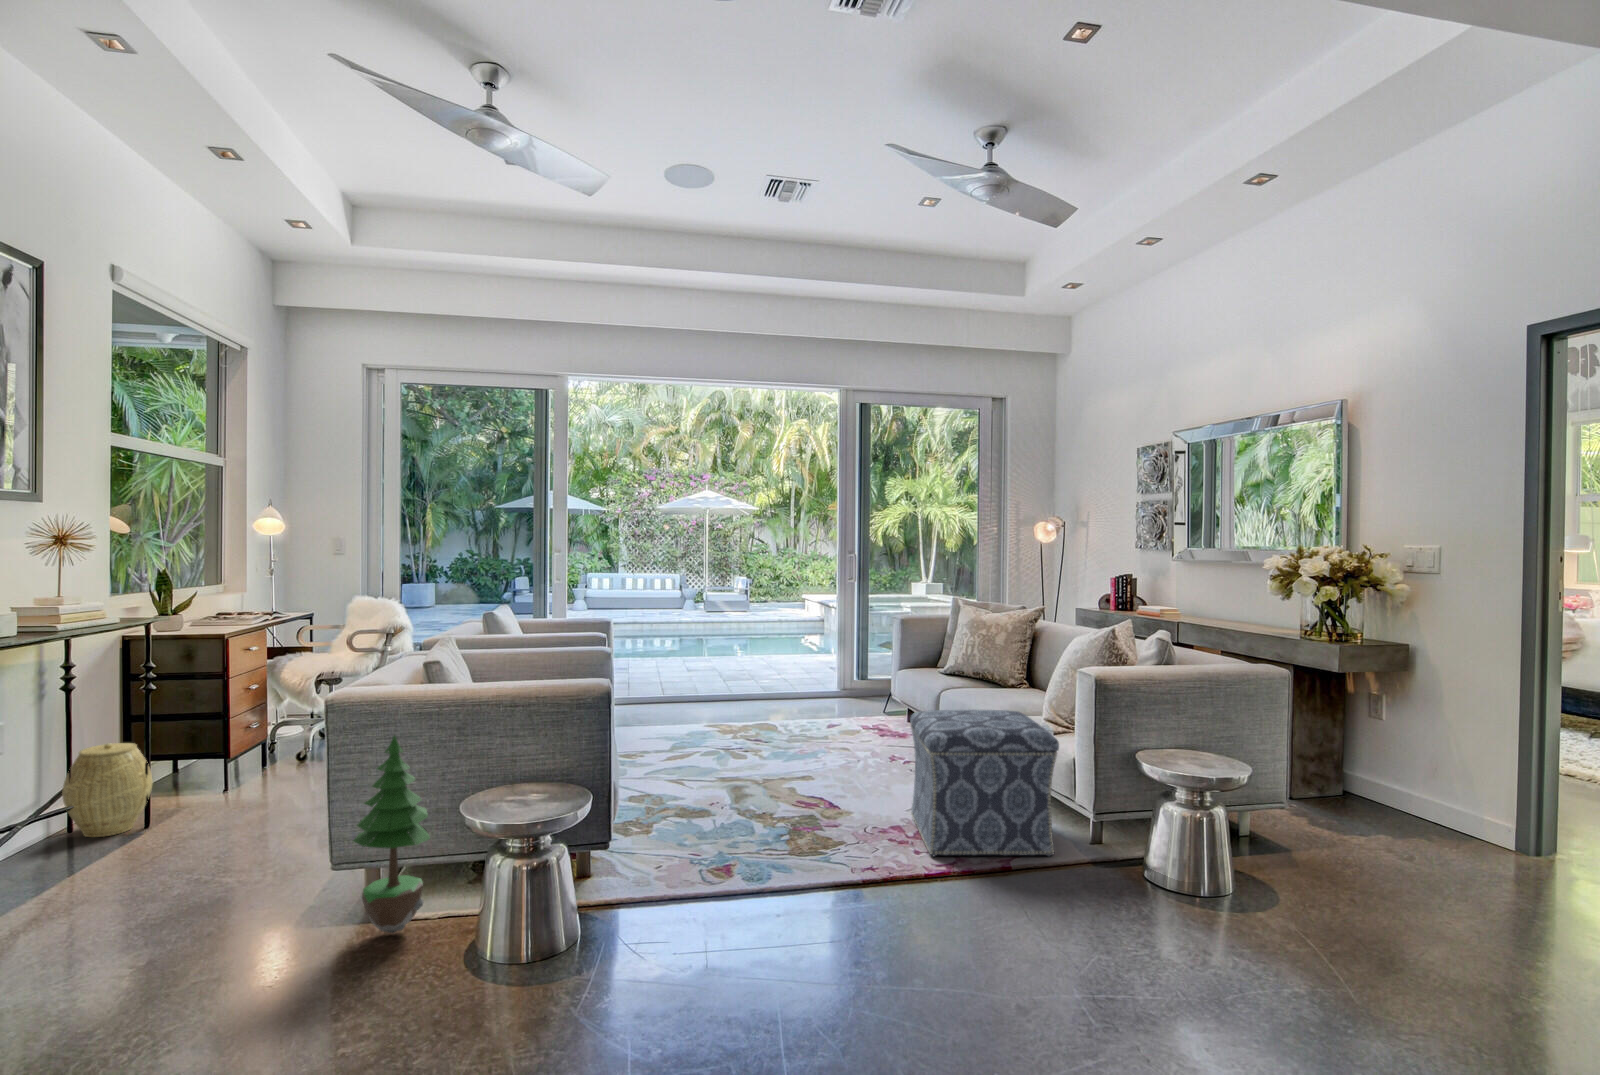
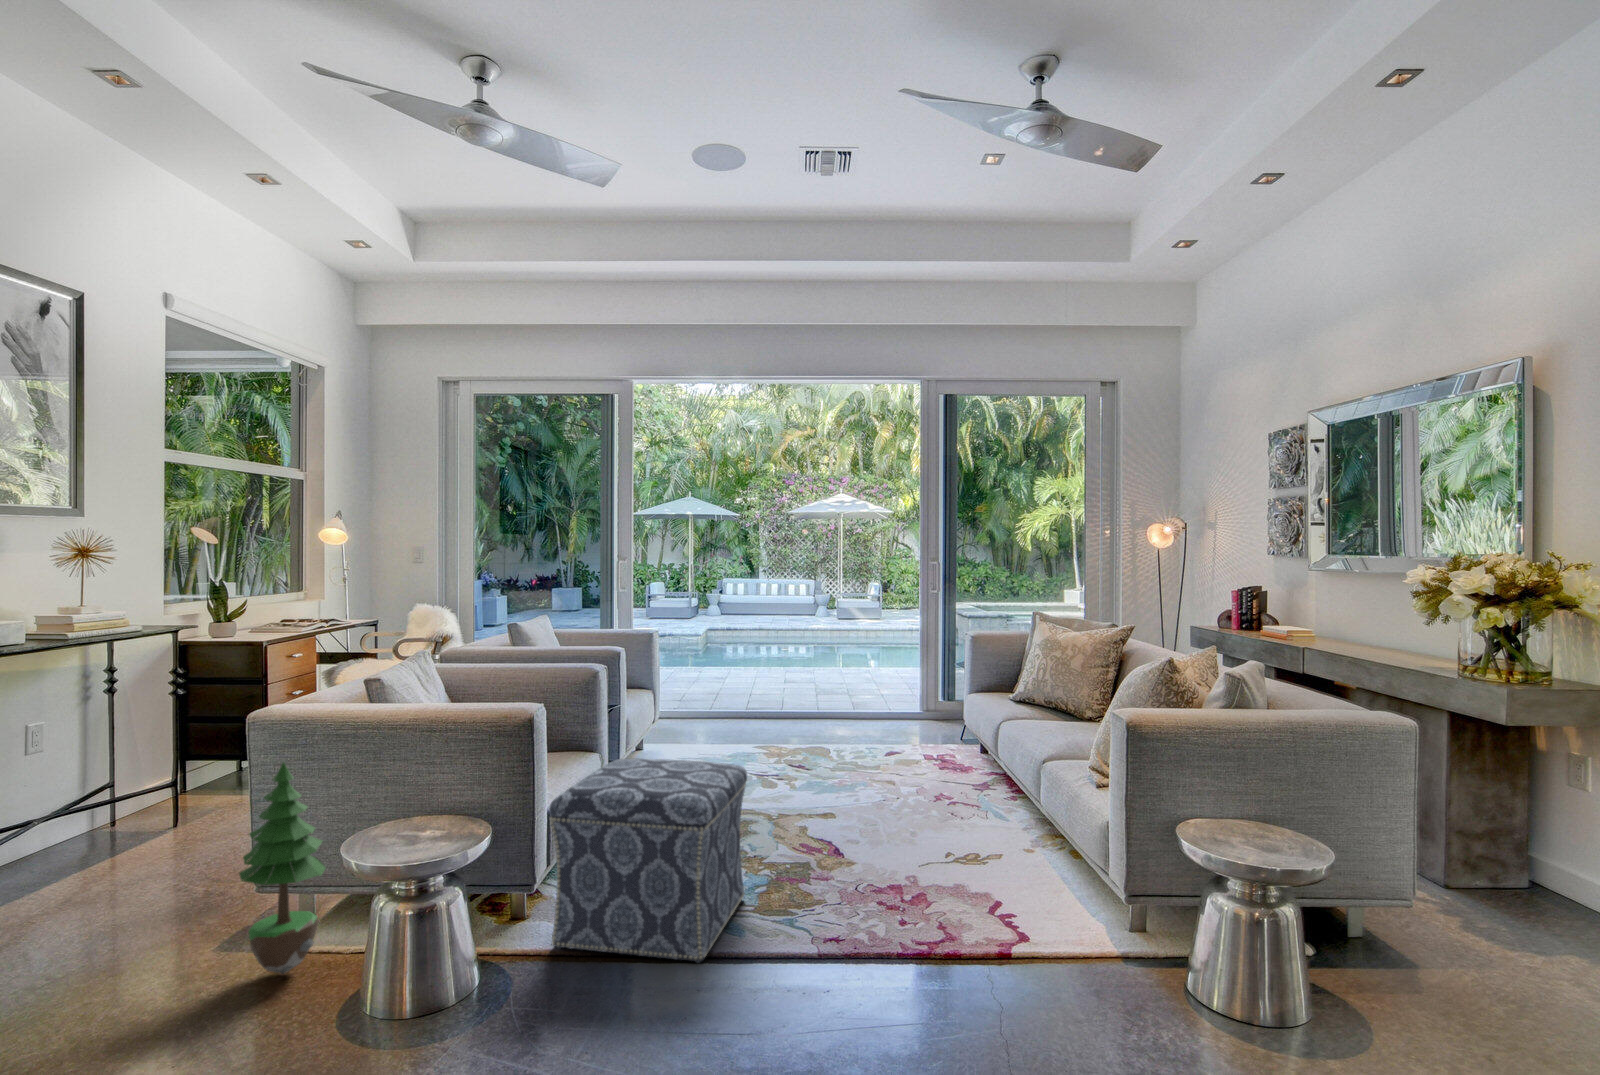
ottoman: present [910,710,1059,856] -> present [549,759,747,963]
woven basket: present [62,743,153,837] -> none [95,746,180,836]

